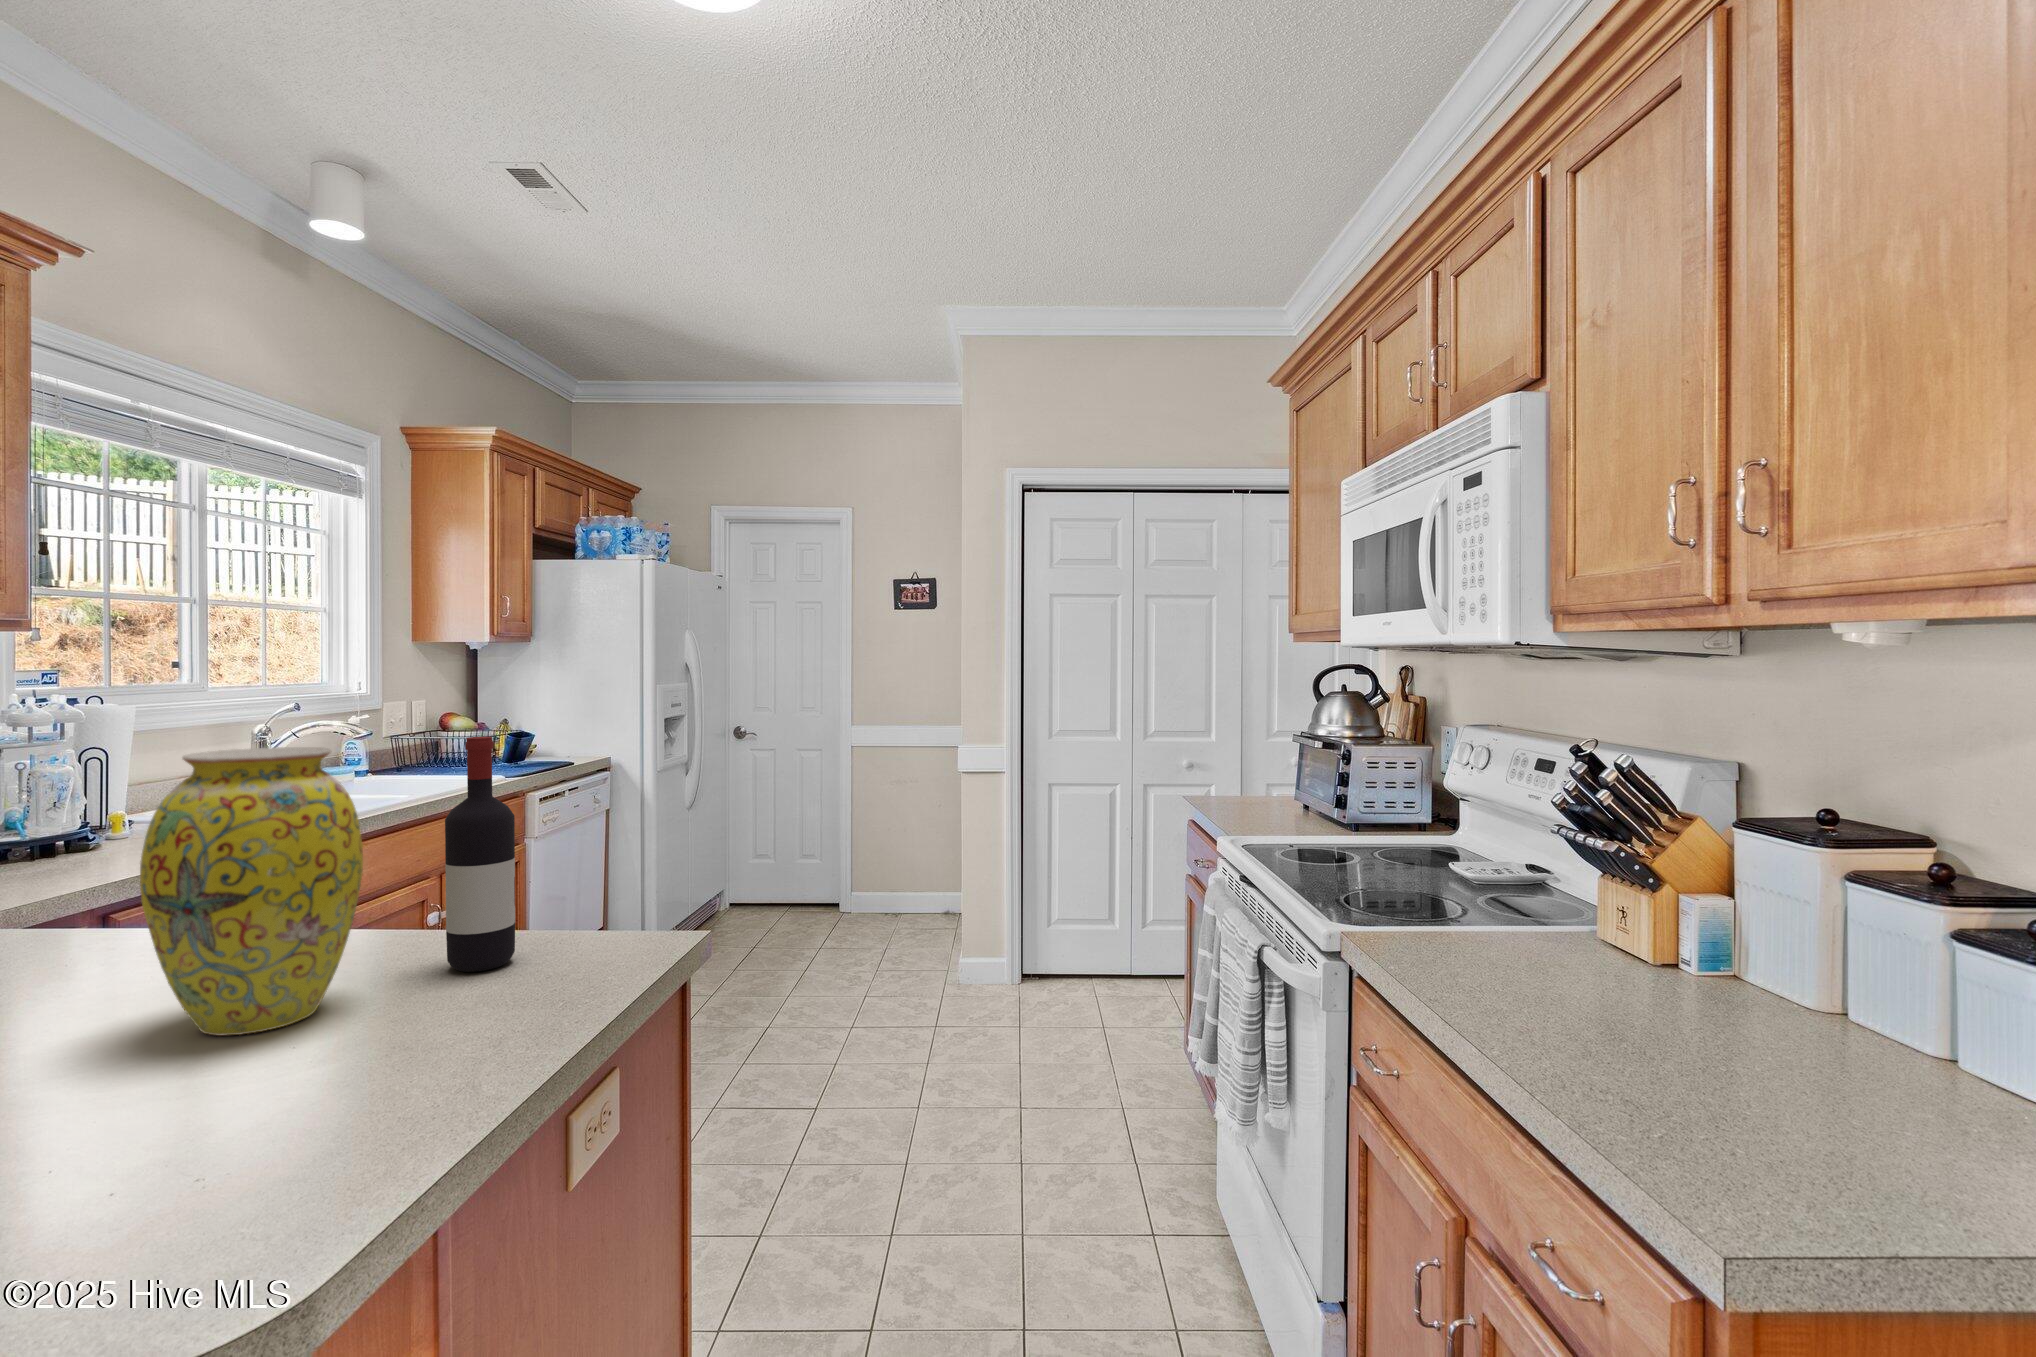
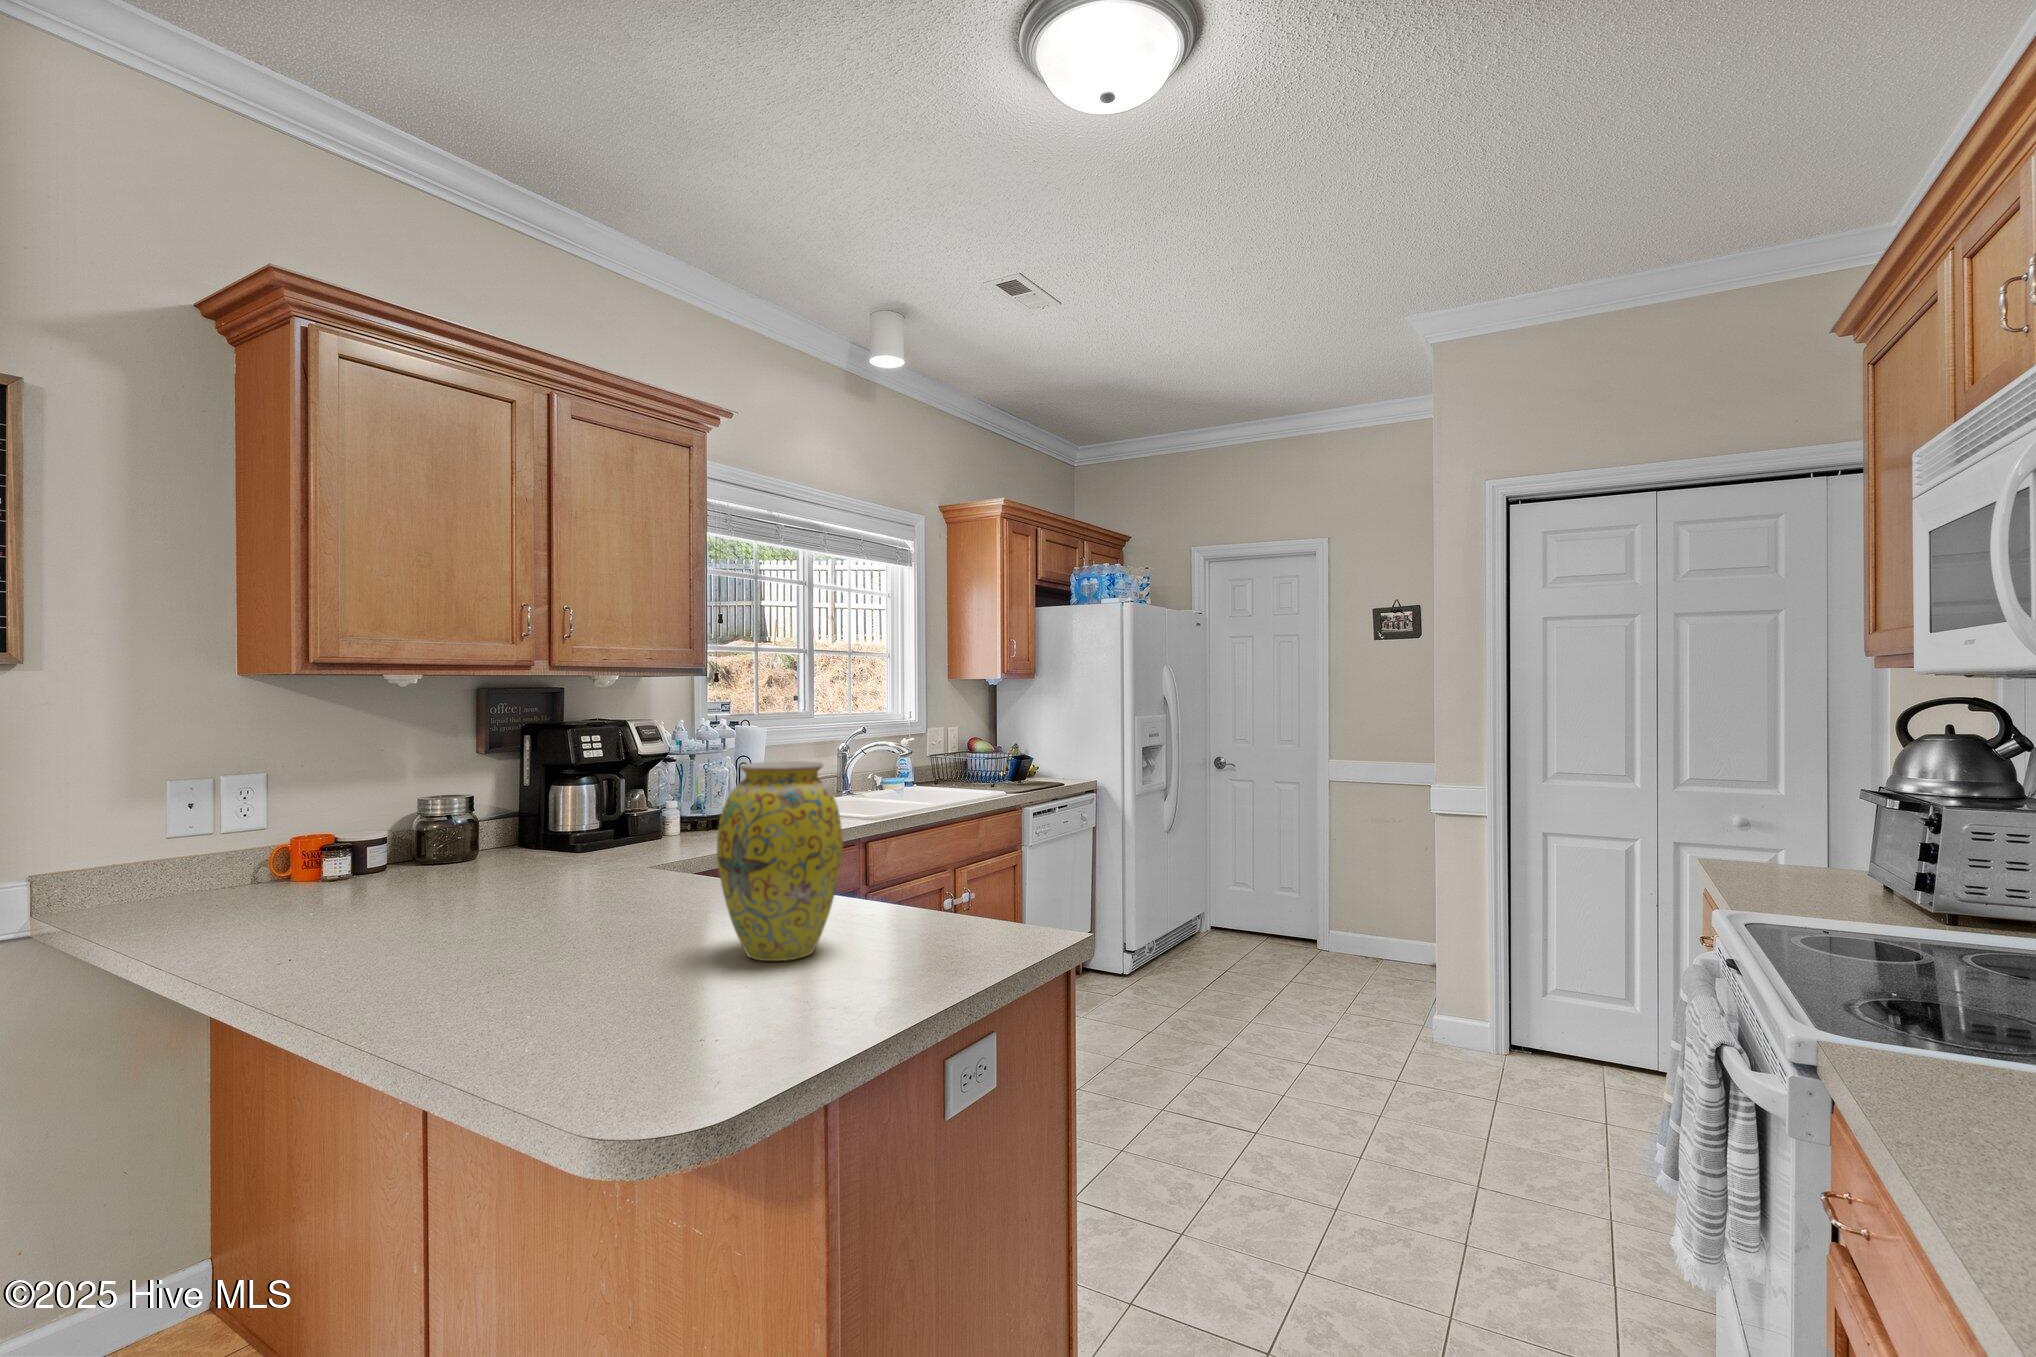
wine bottle: present [445,737,515,972] -> none [899,758,946,942]

